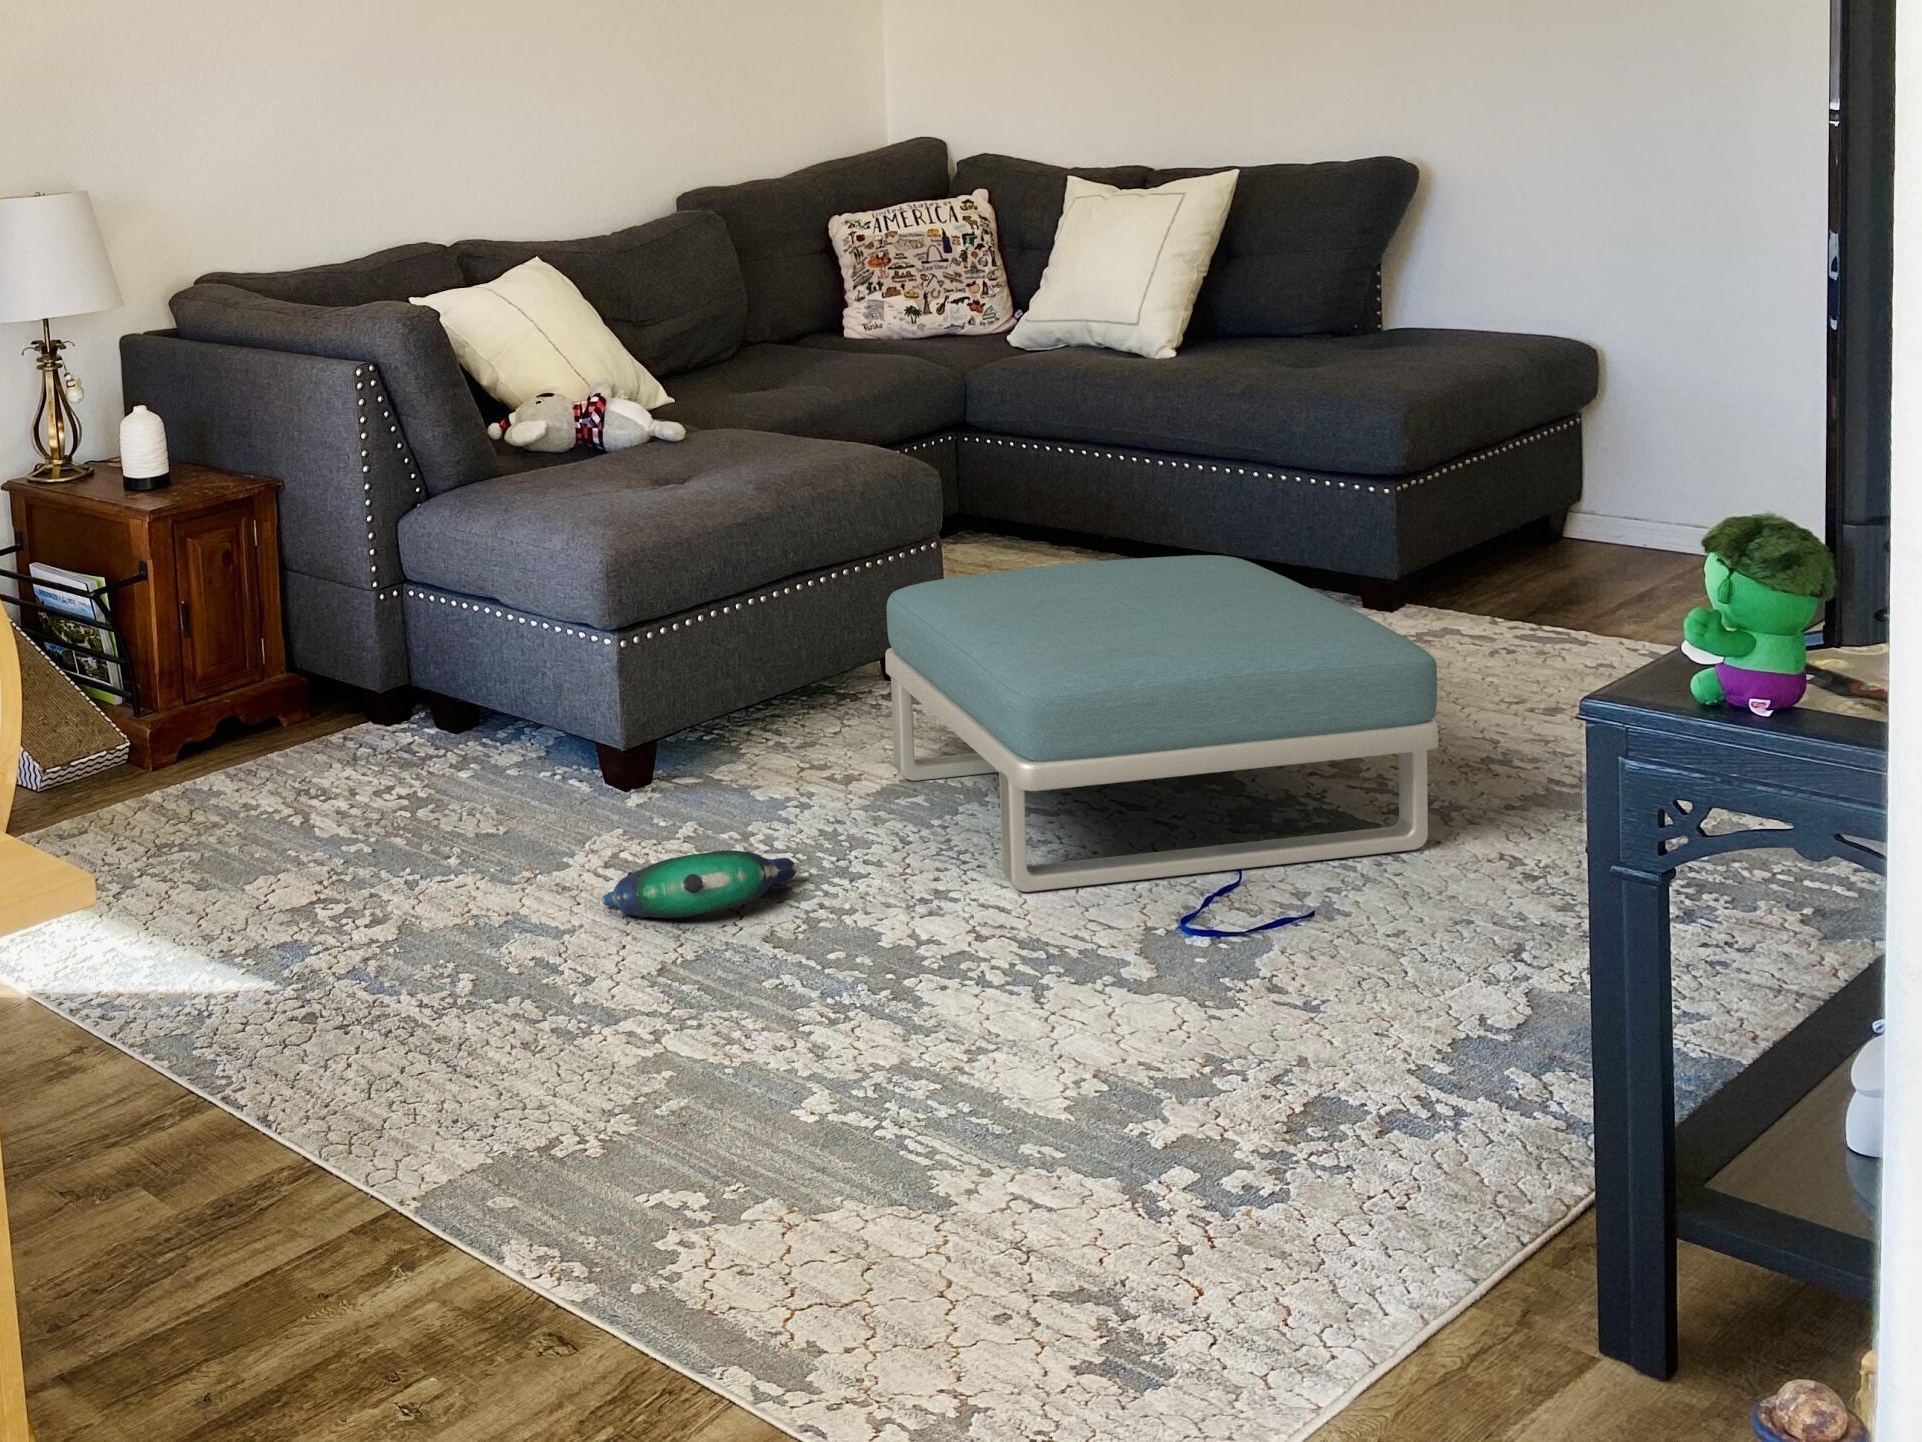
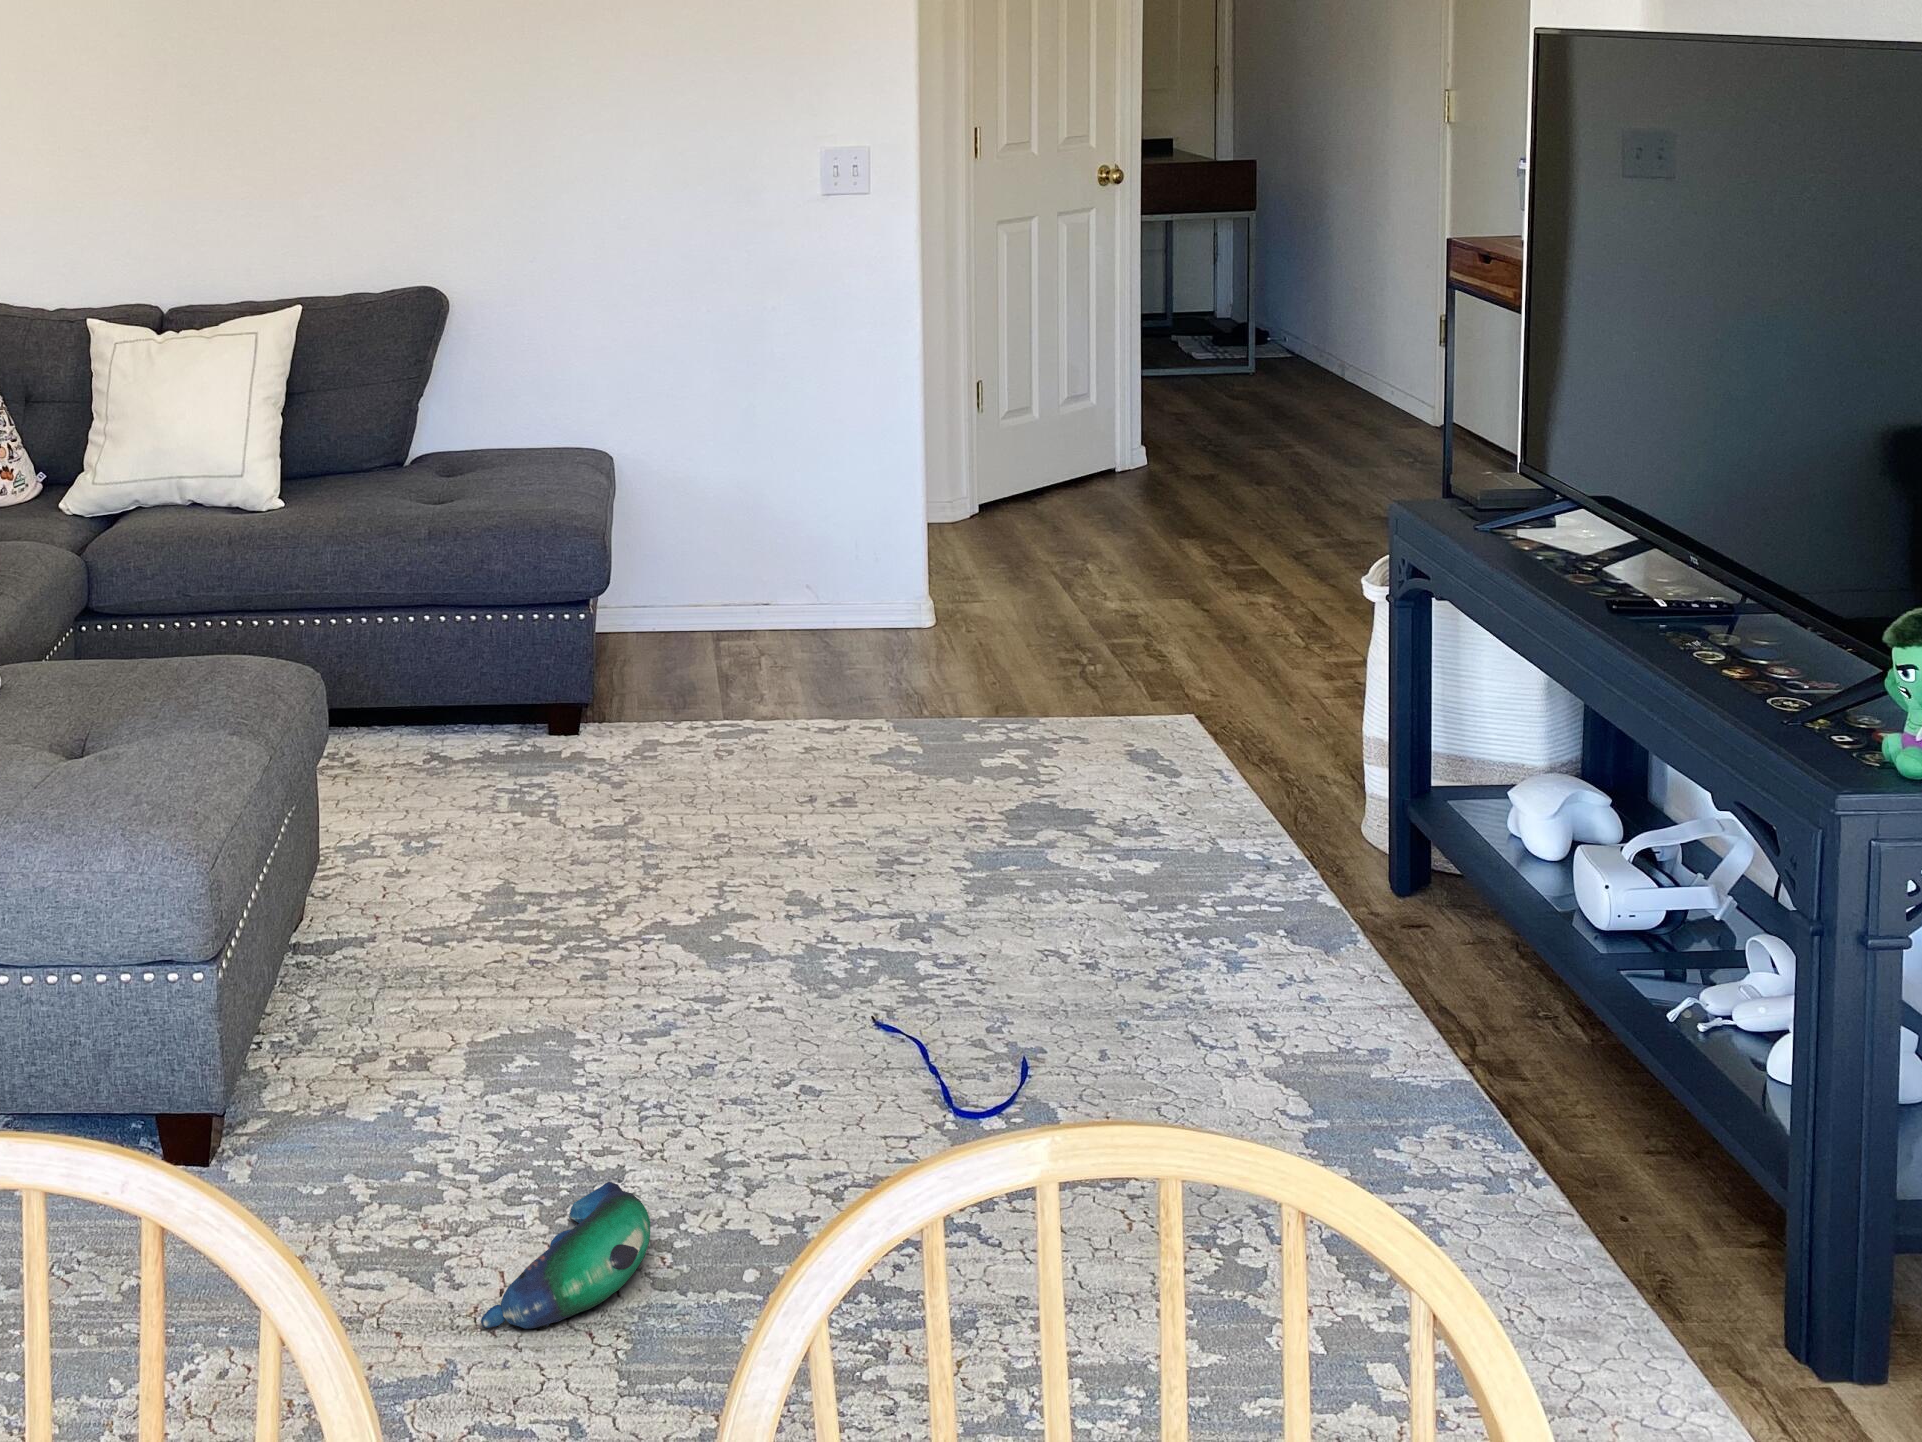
footstool: present [885,555,1438,892] -> none [454,711,1030,1127]

